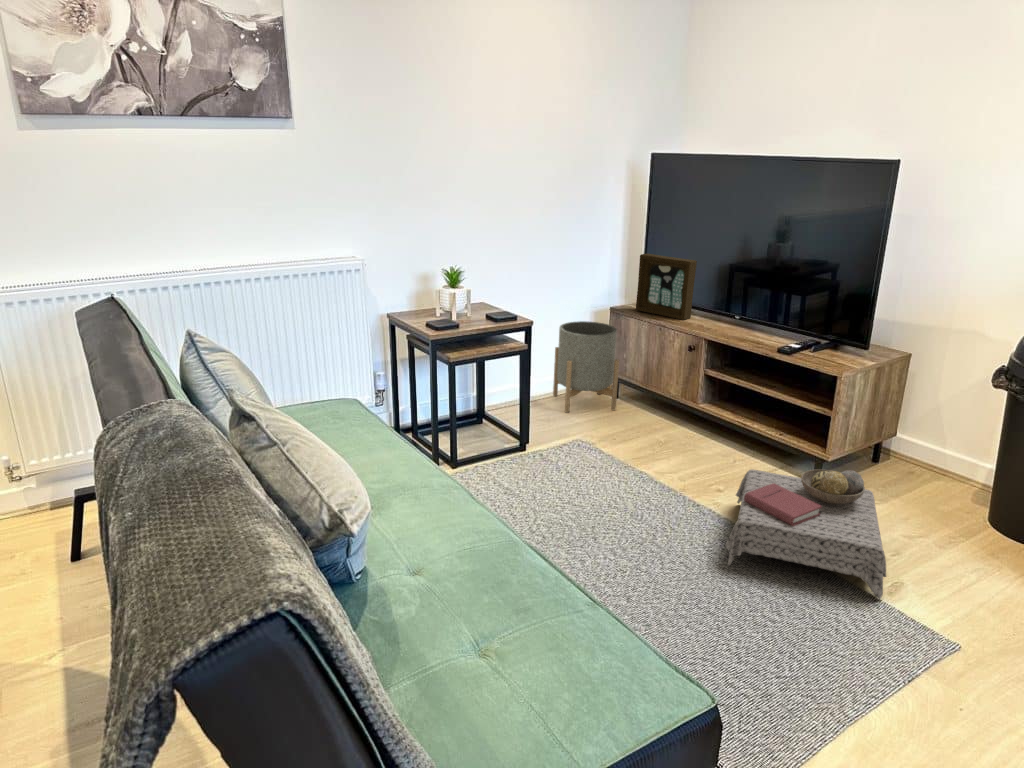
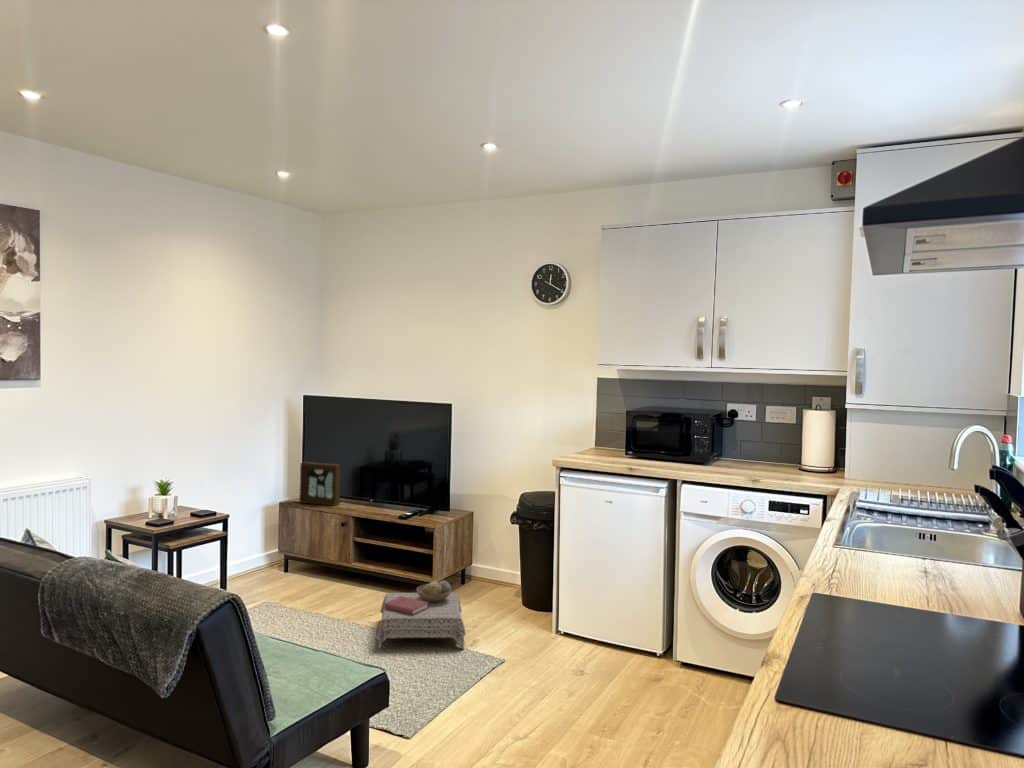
planter: present [553,321,619,413] -> none [237,514,290,585]

